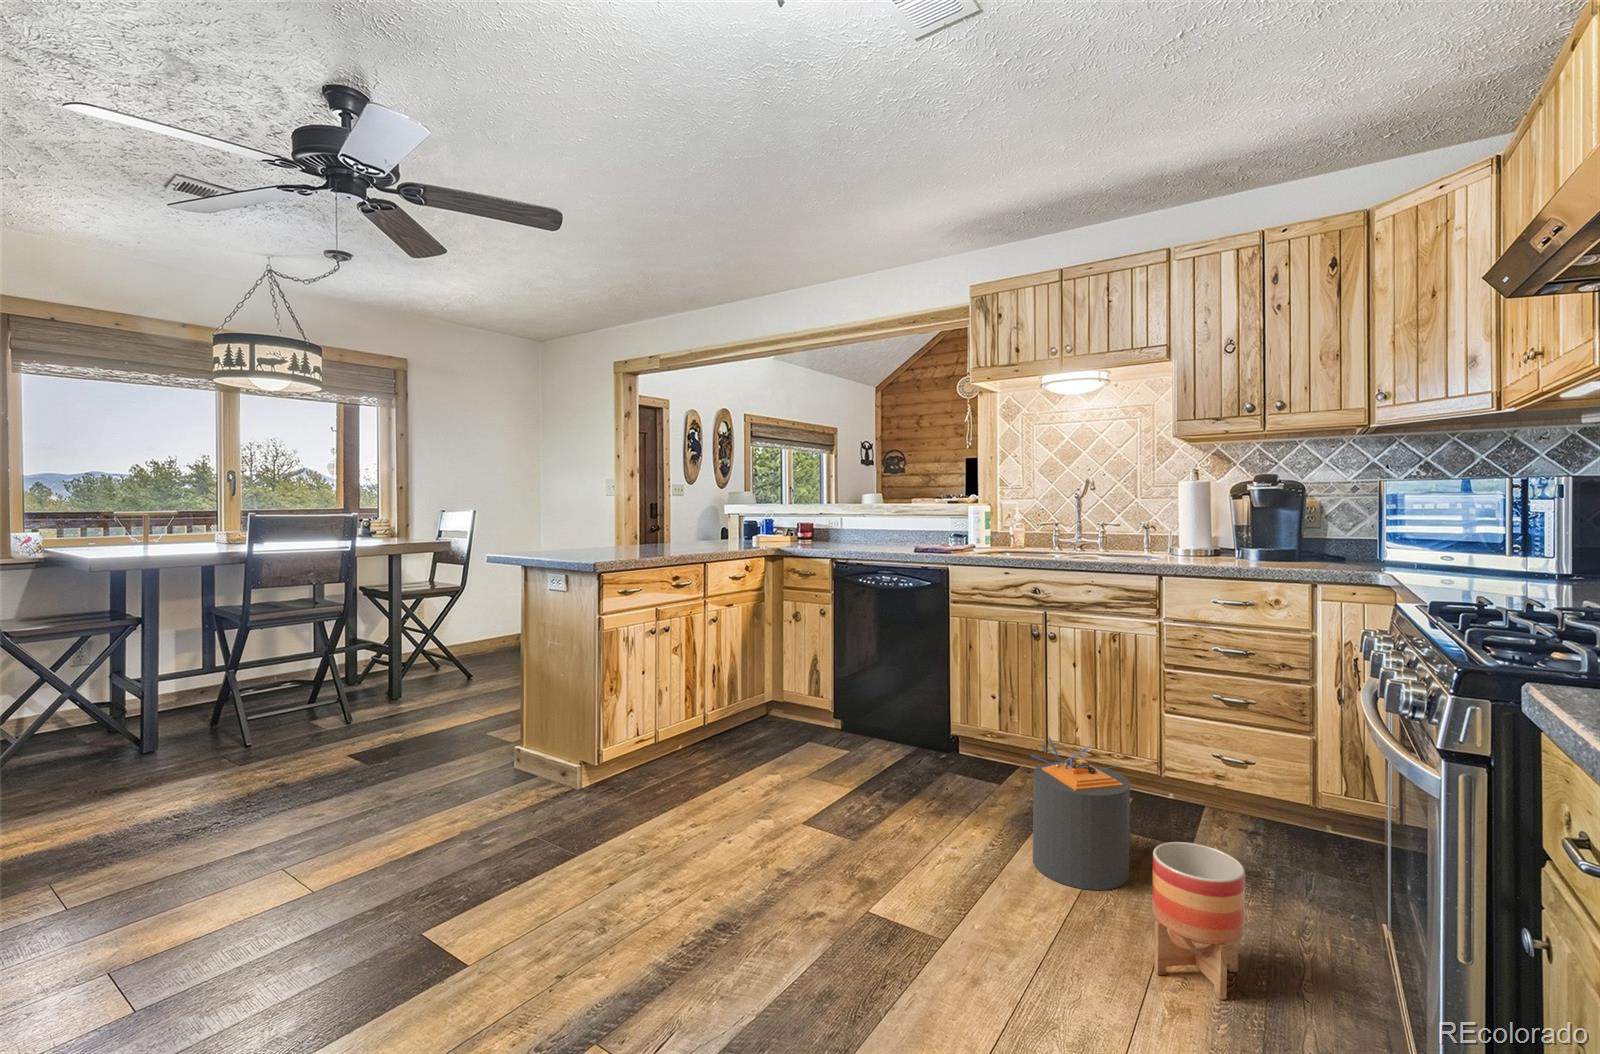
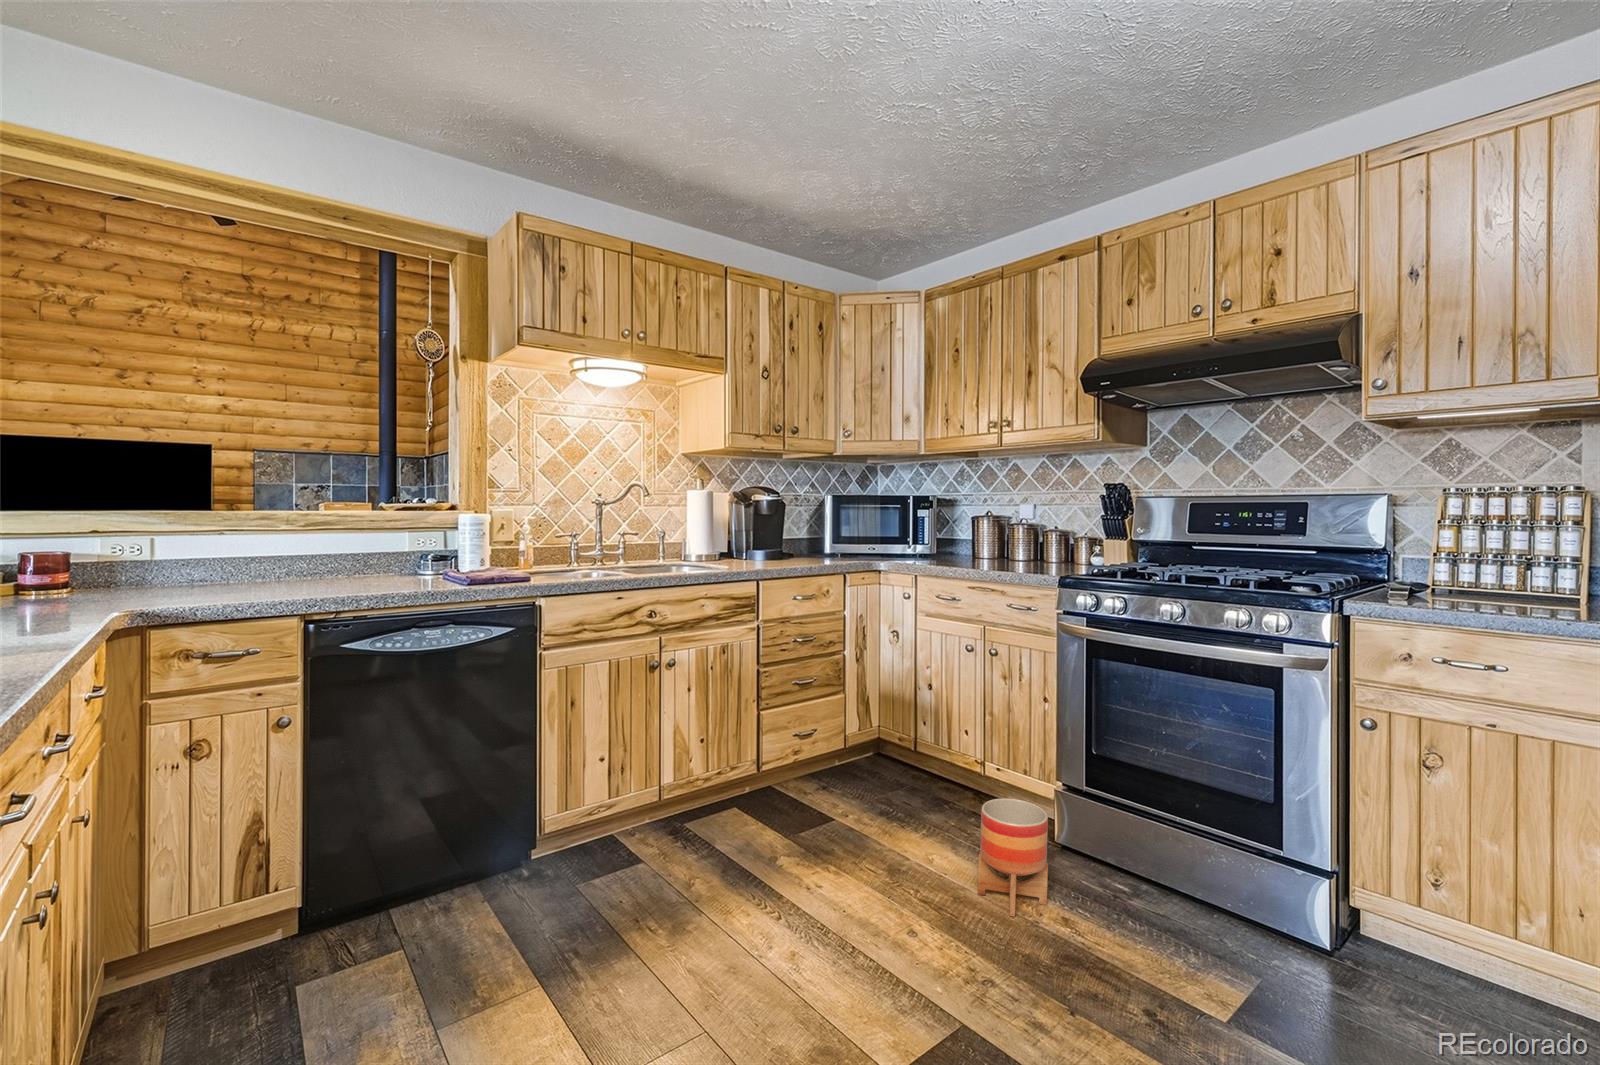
trash can: present [1031,737,1130,890] -> none [799,757,889,905]

